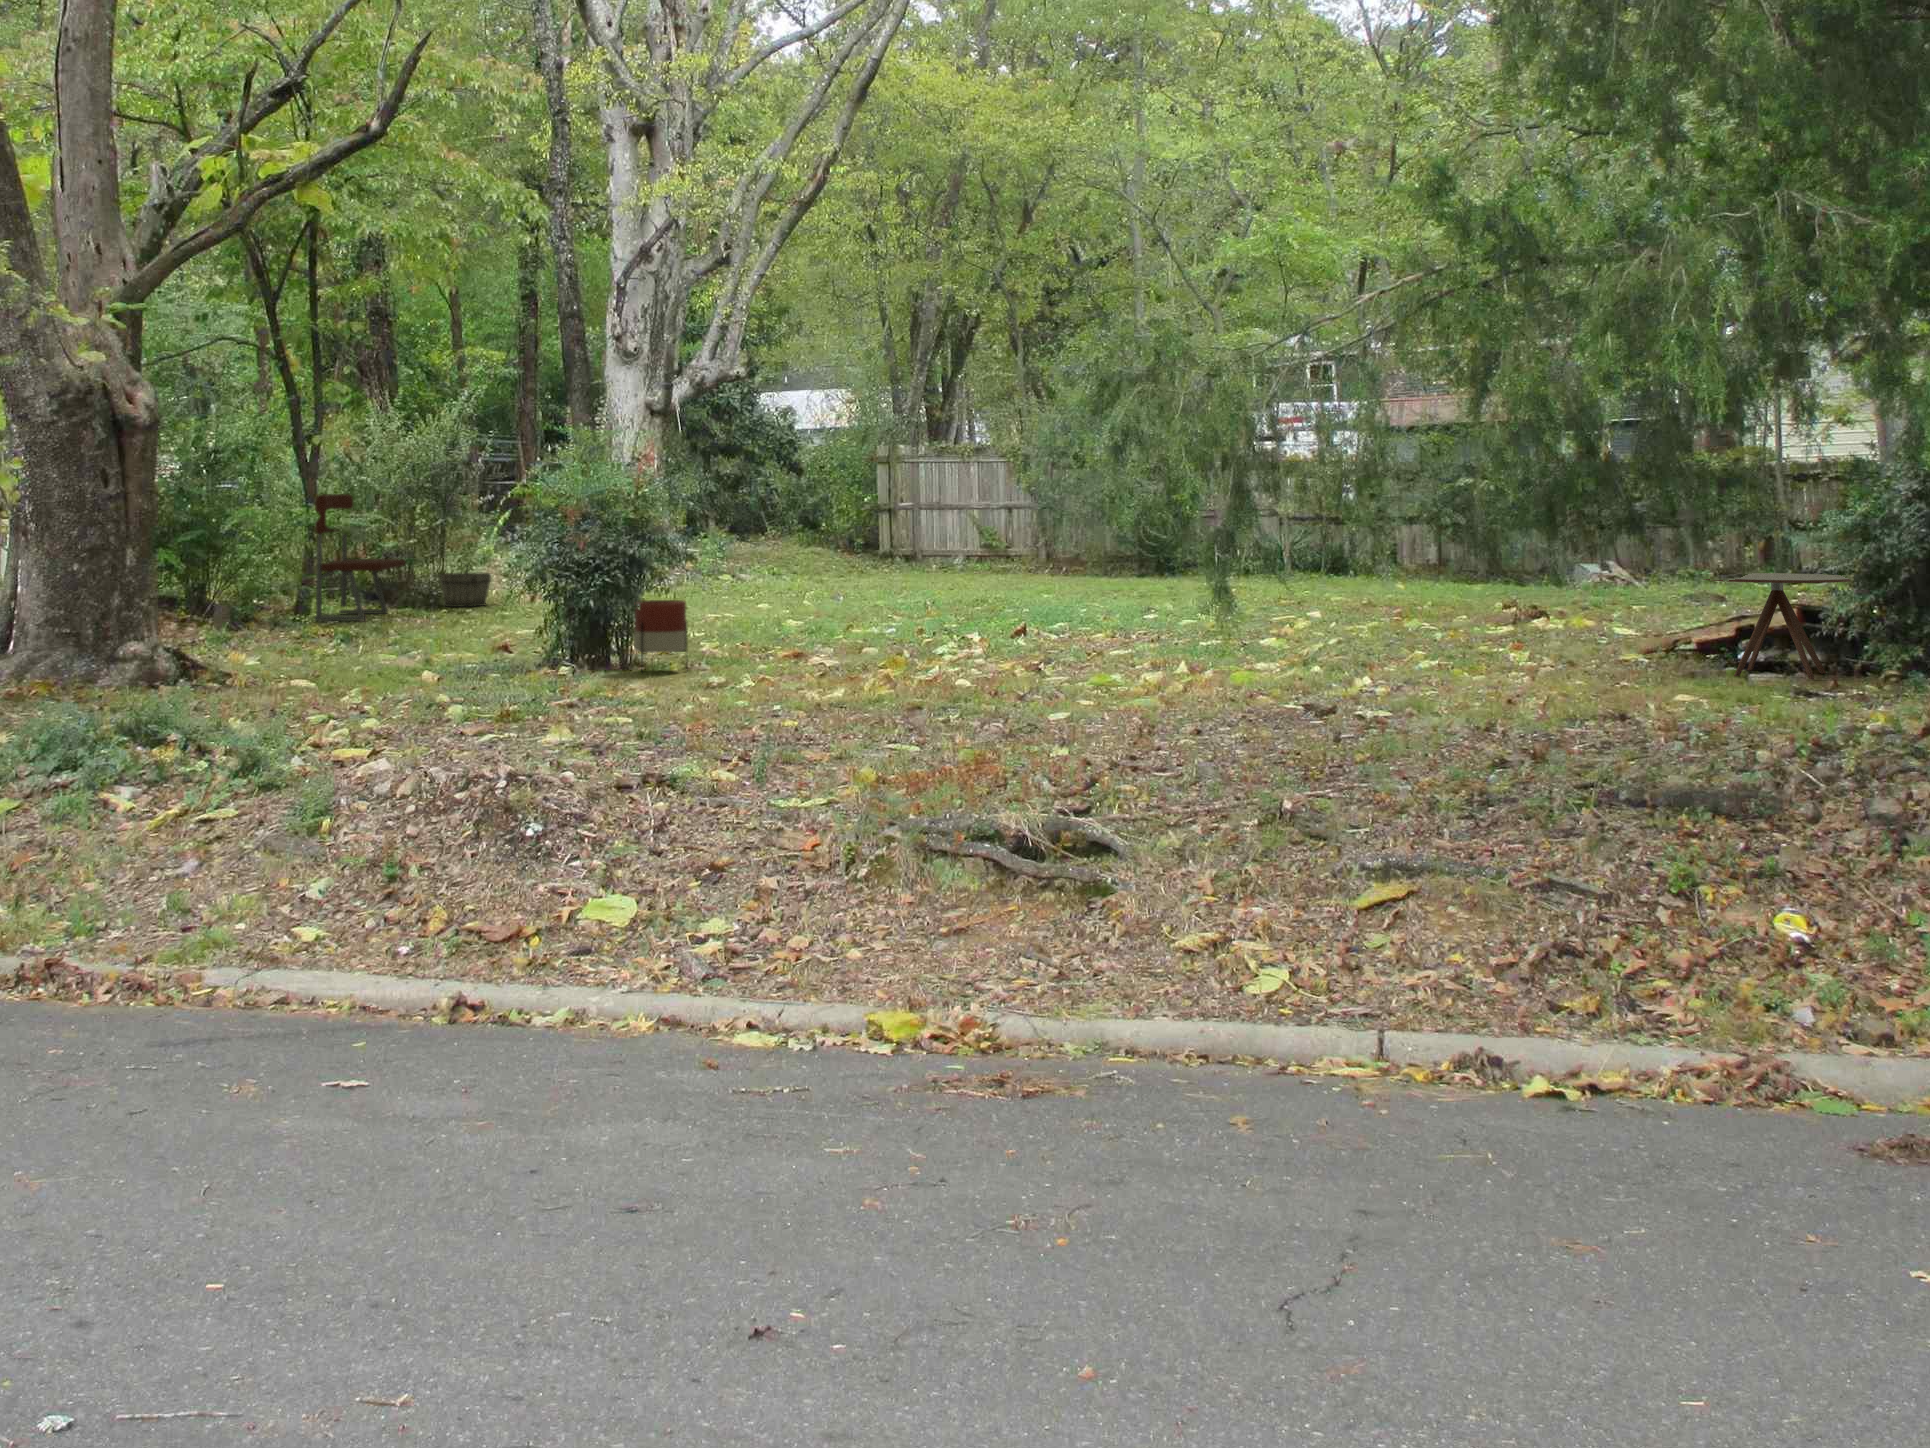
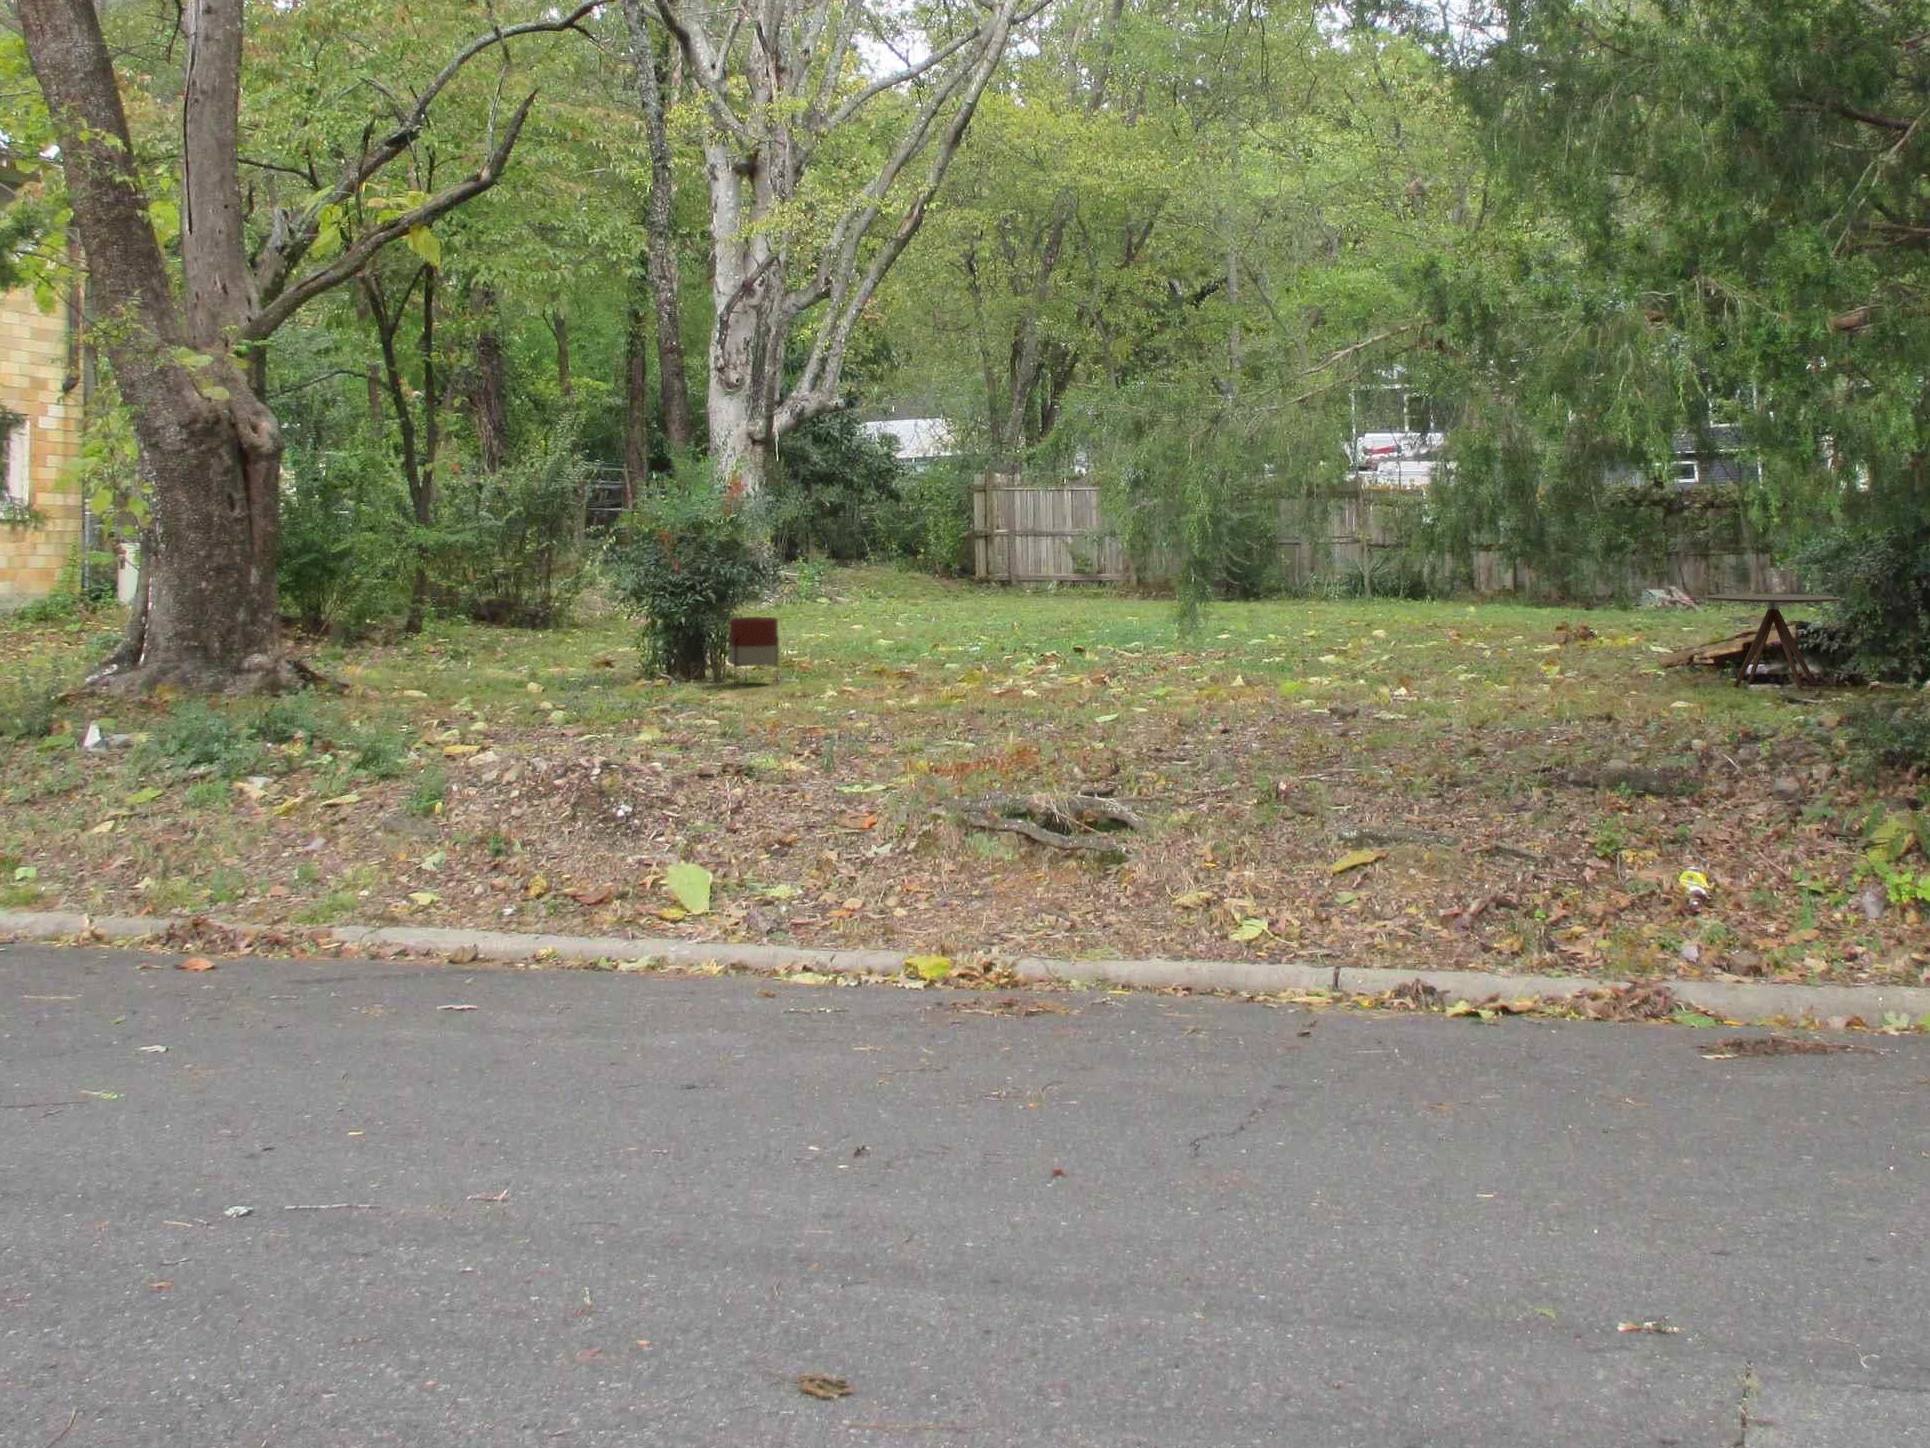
bench: present [314,494,406,621] -> none [425,518,514,640]
wooden bucket: present [440,566,491,607] -> none [547,584,597,627]

